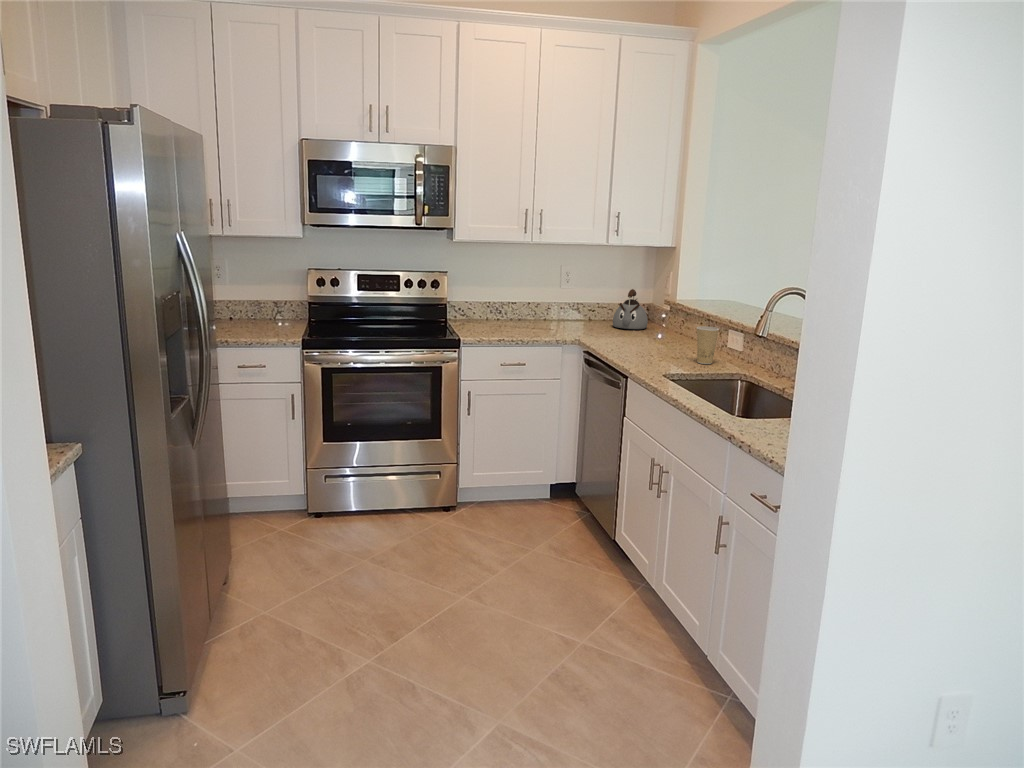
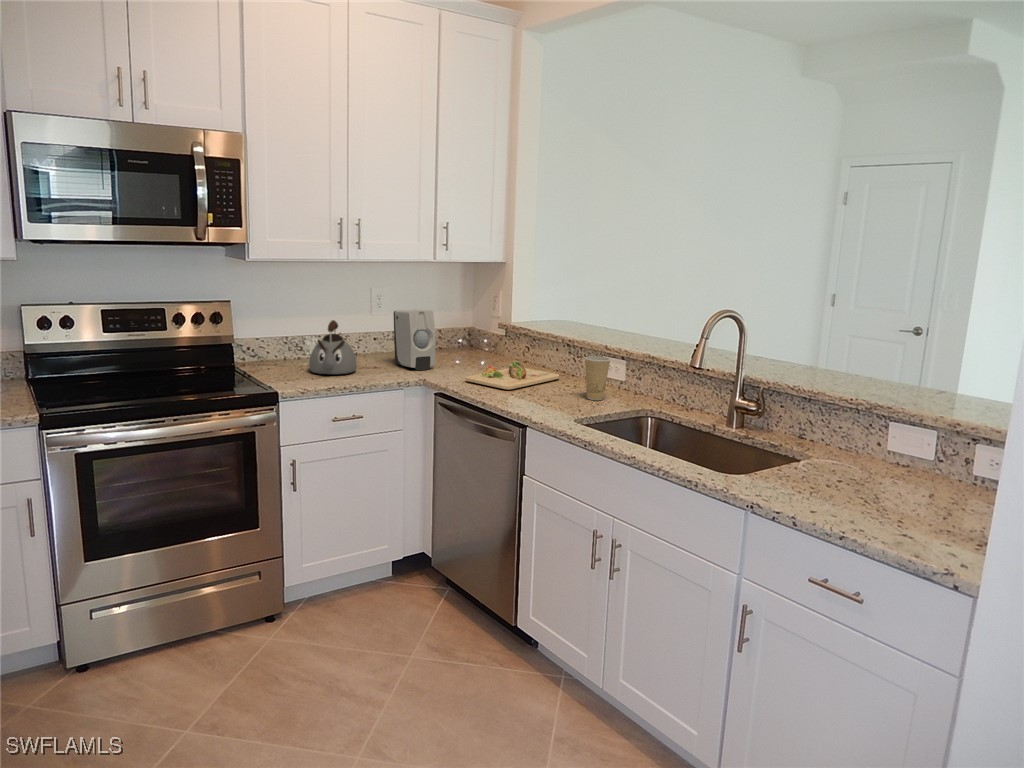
soap dispenser: none [568,284,598,334] -> present [393,310,435,370]
kettle: present [613,289,648,329] -> present [309,320,357,374]
cutting board: none [609,329,695,351] -> present [466,361,559,390]

